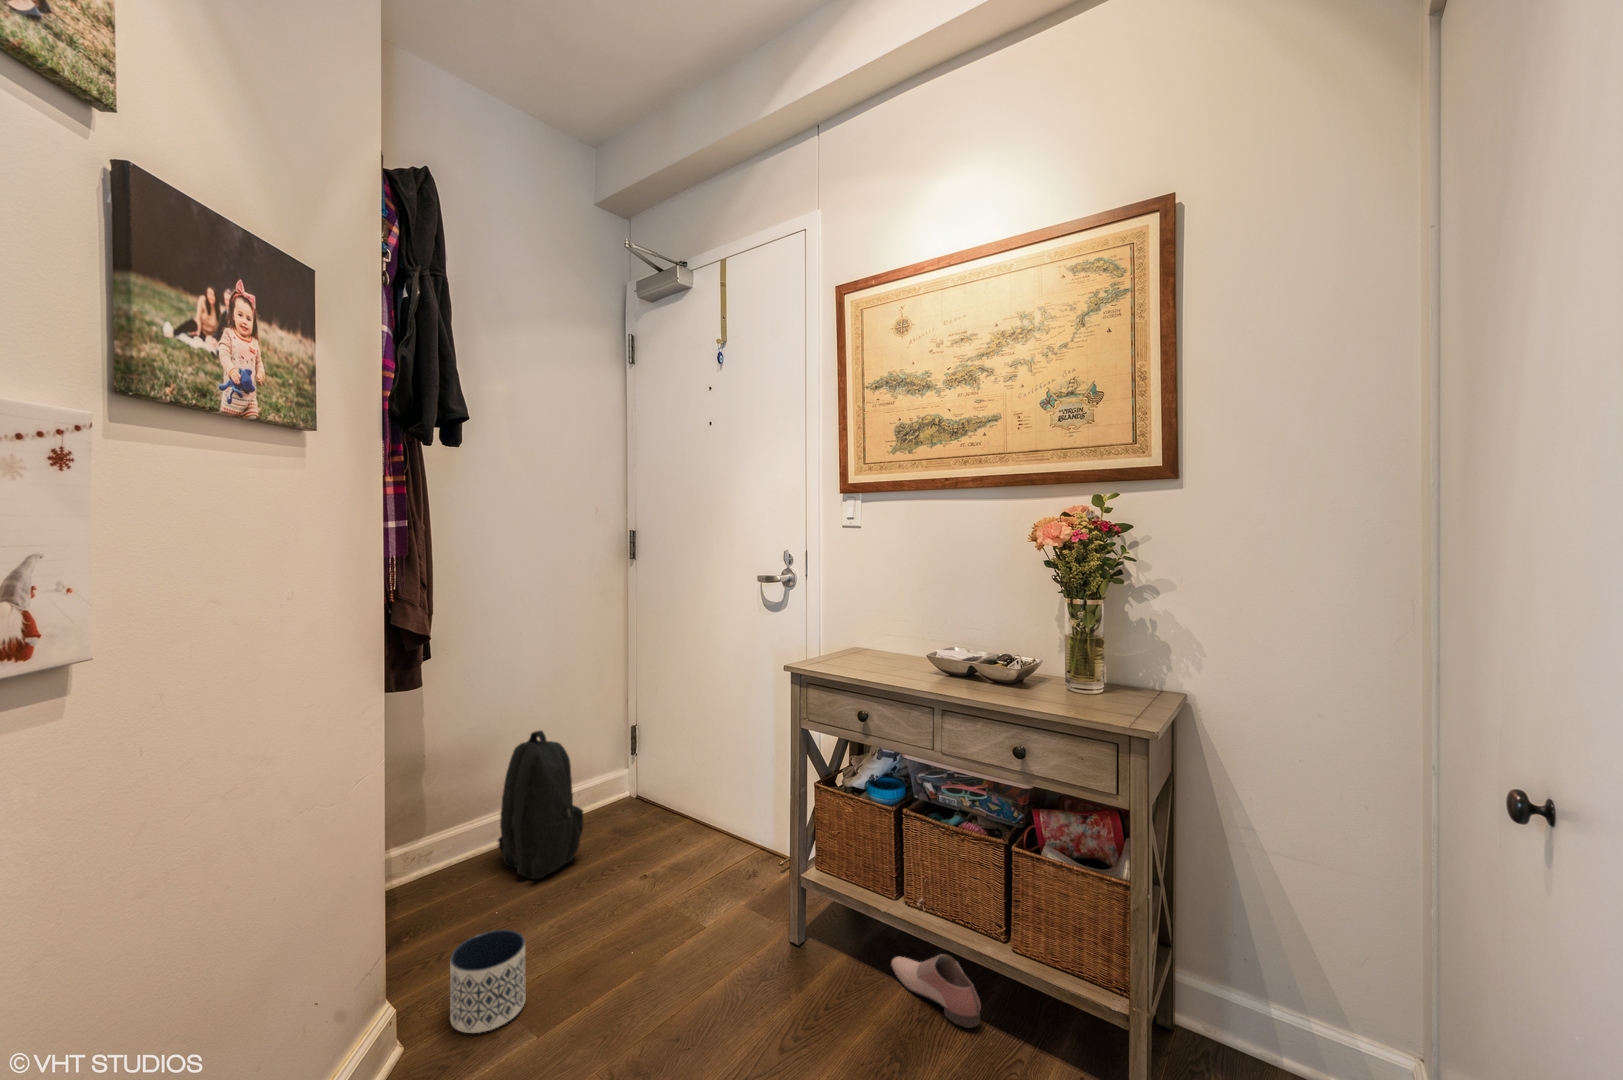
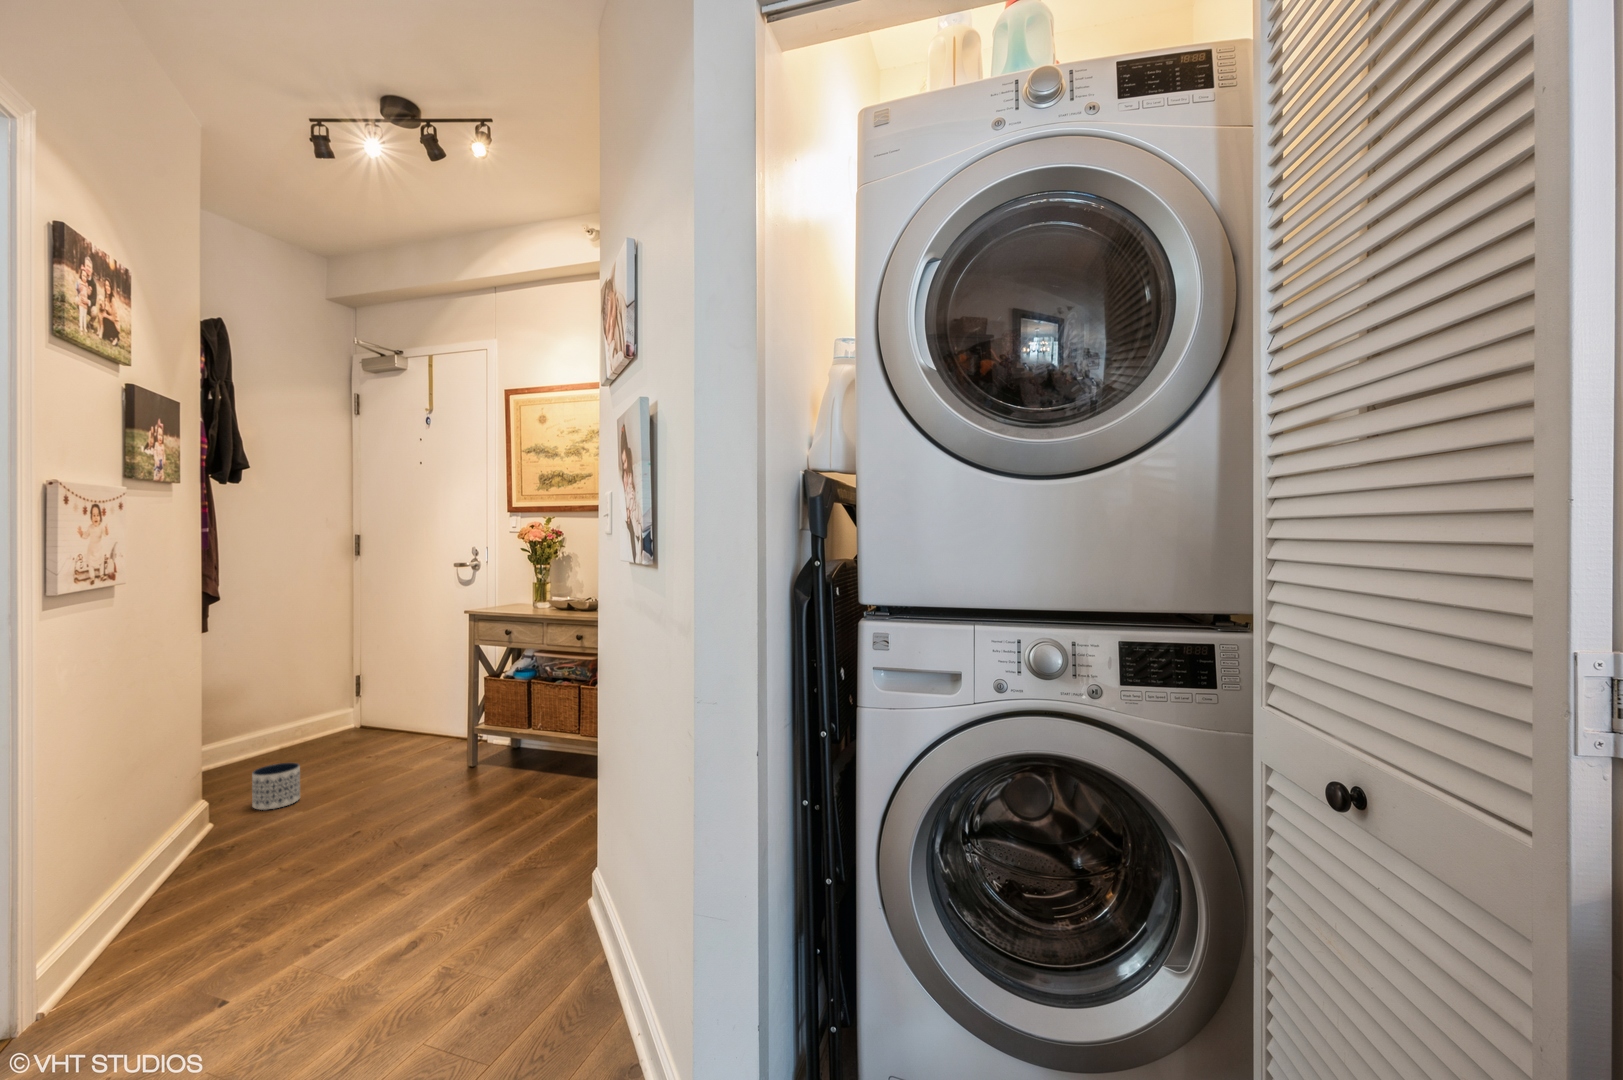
backpack: present [498,730,583,879] -> none [255,669,325,763]
shoe: present [891,954,981,1028] -> none [527,749,567,776]

